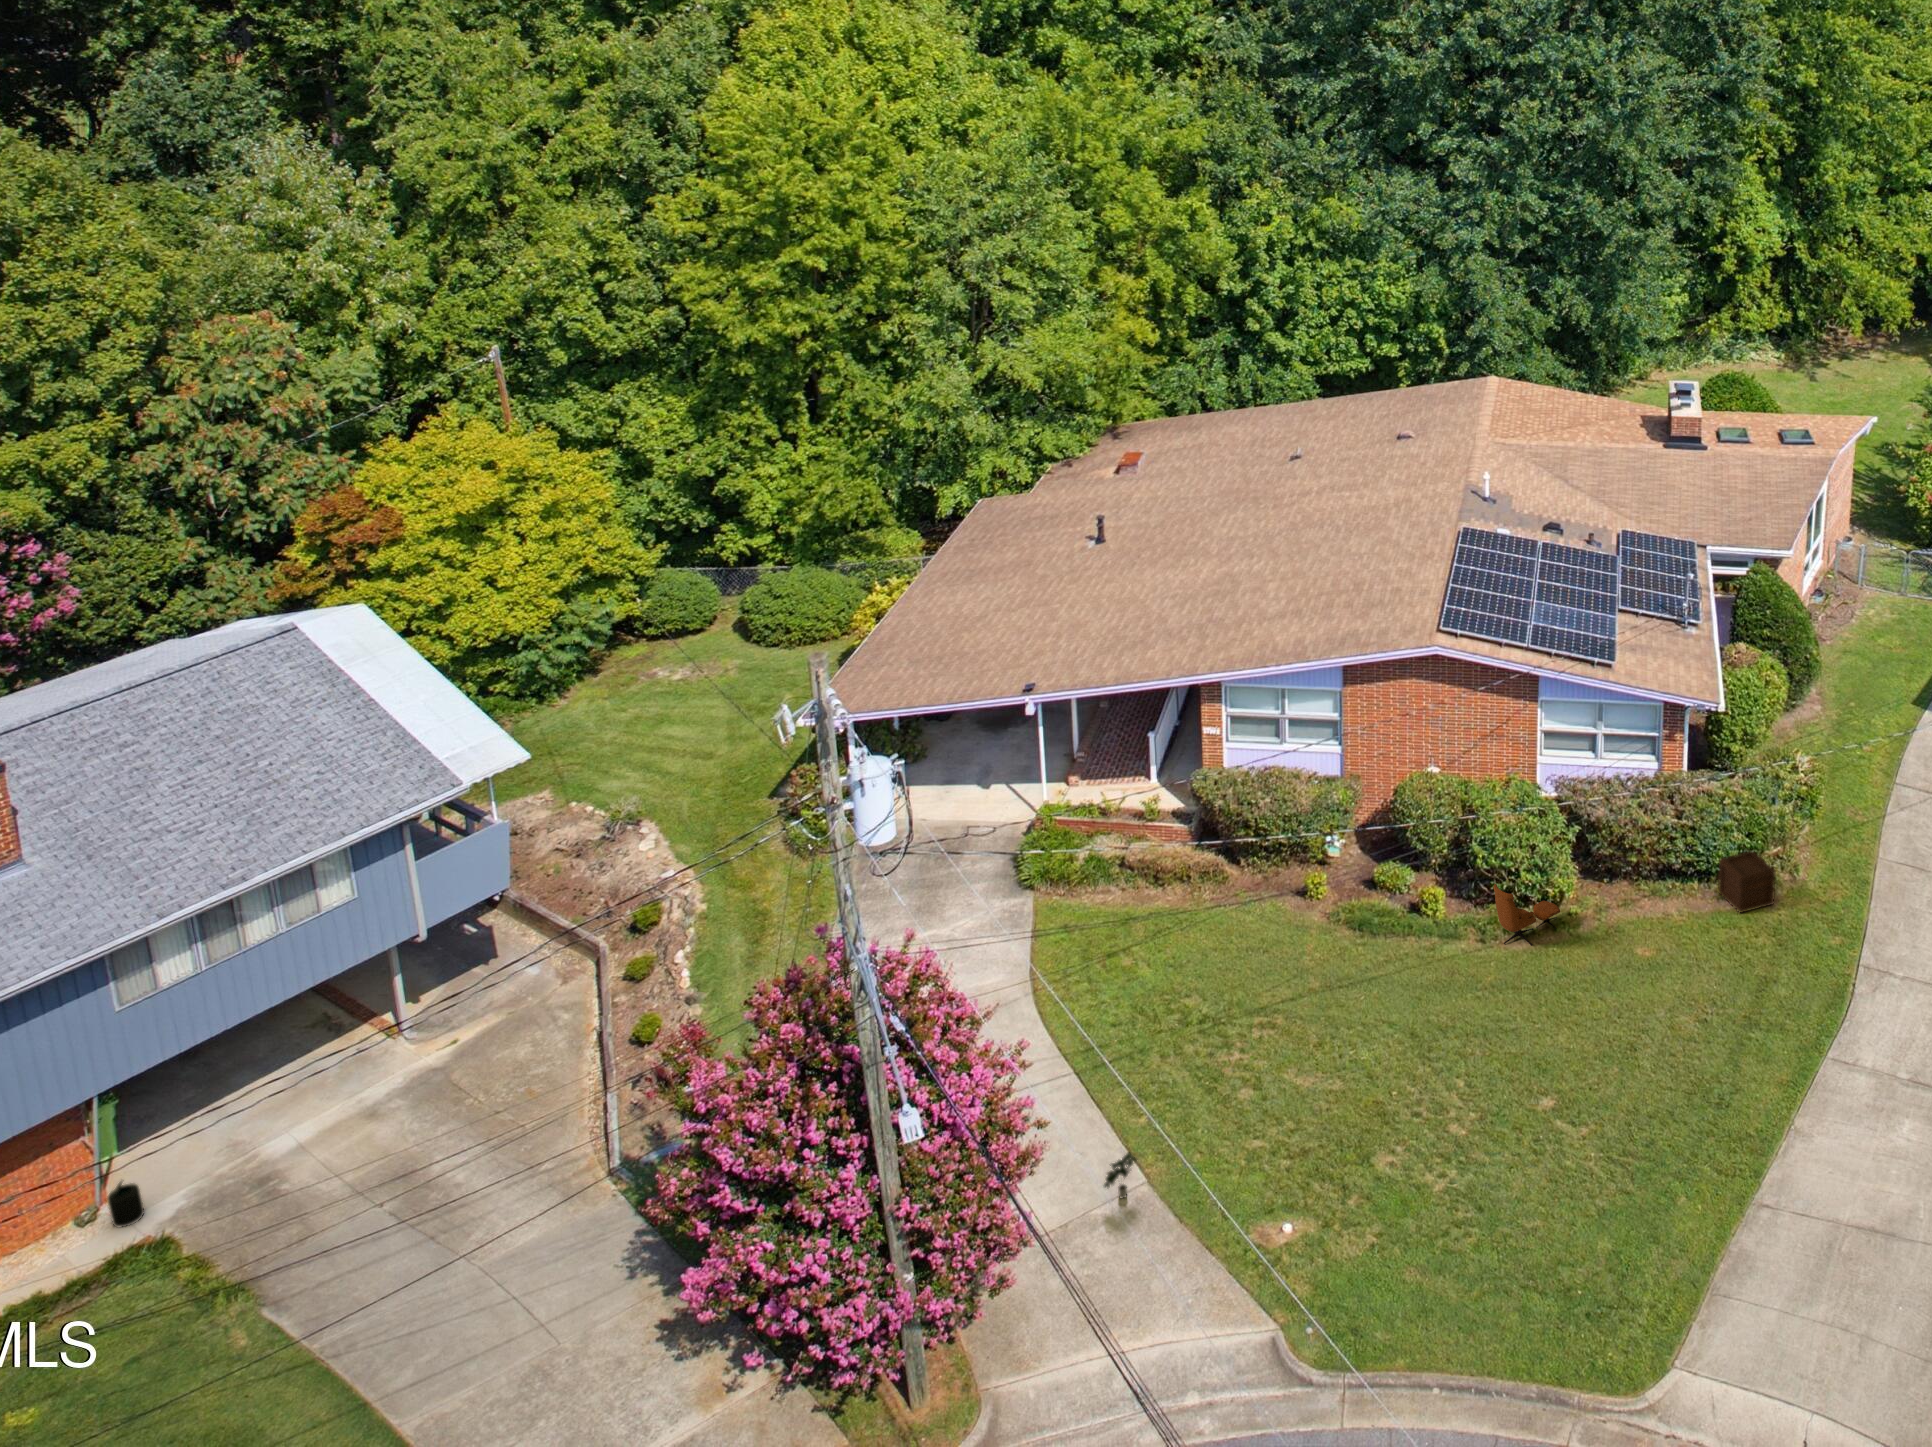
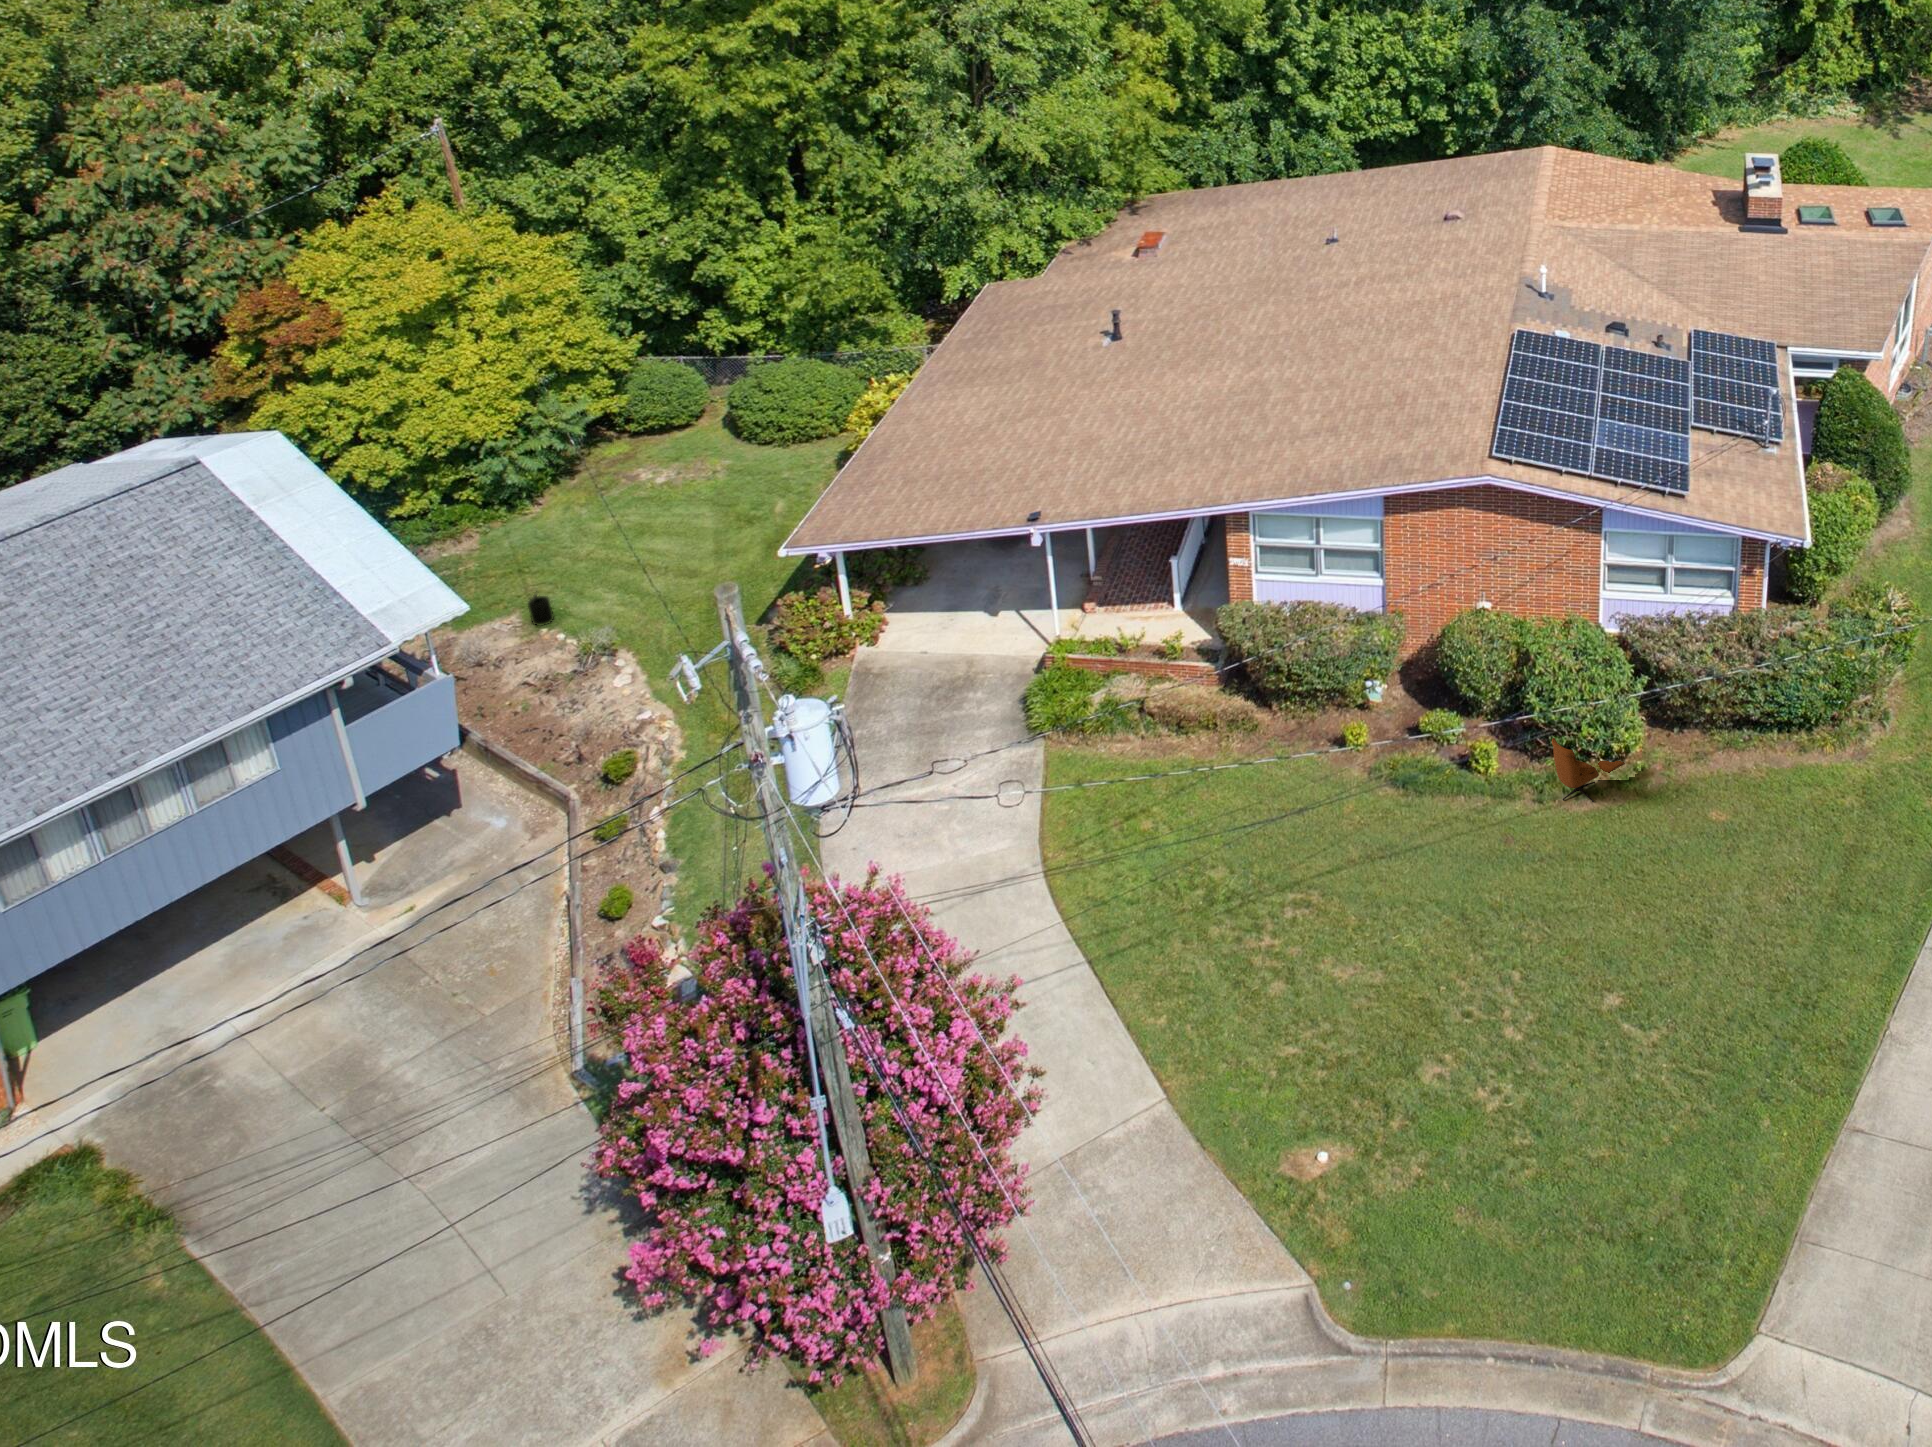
wooden crate: present [1718,851,1775,913] -> none [1798,694,1863,764]
potted plant: present [1104,1153,1137,1199] -> none [1119,1056,1157,1105]
trash can: present [107,1181,144,1227] -> present [528,593,554,626]

